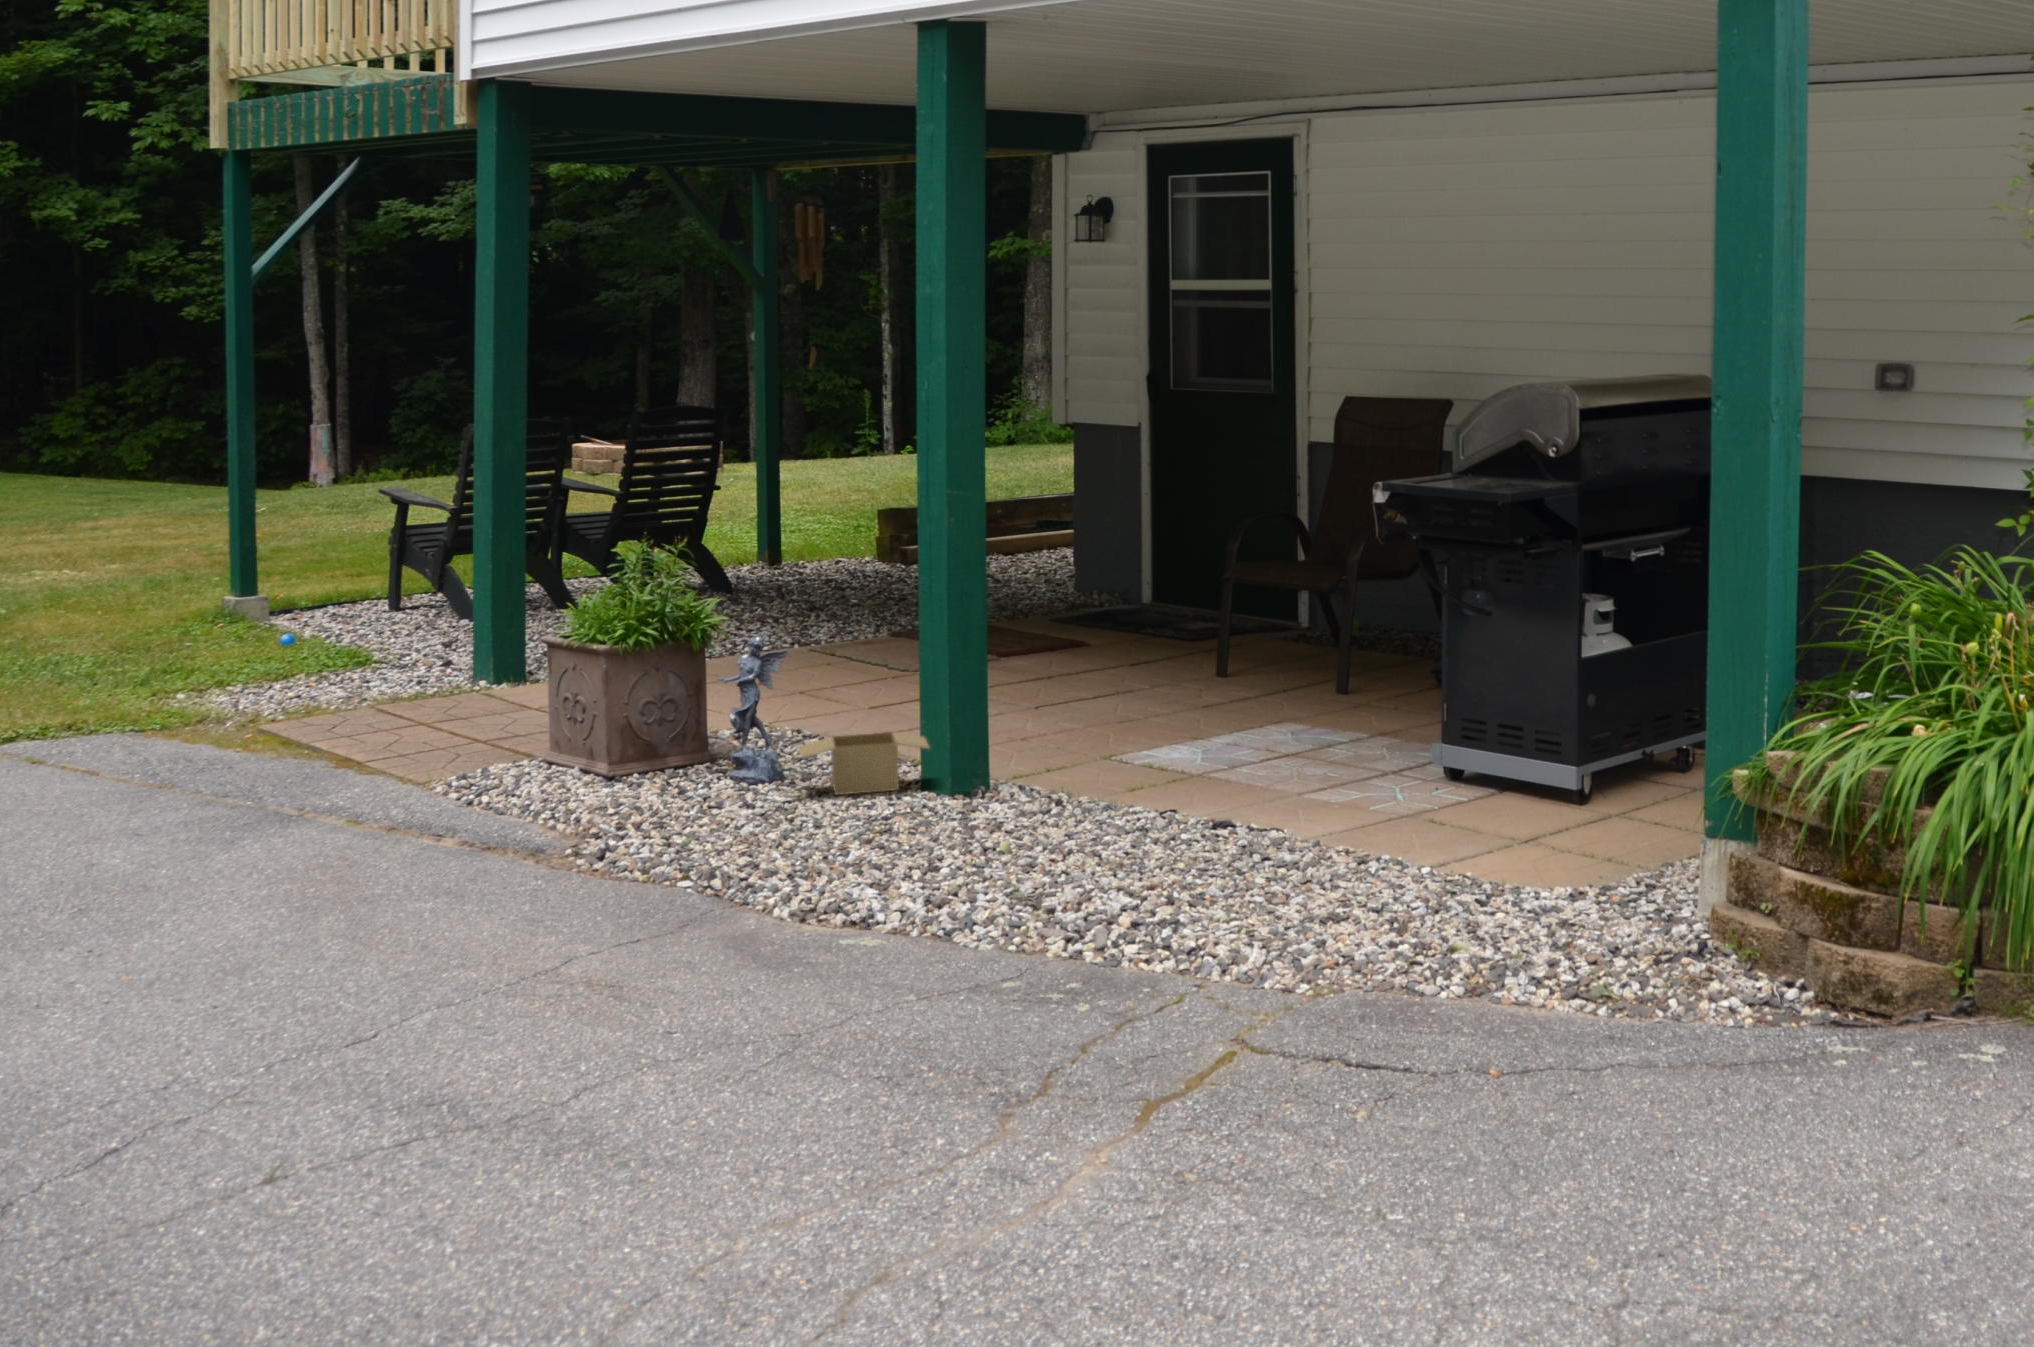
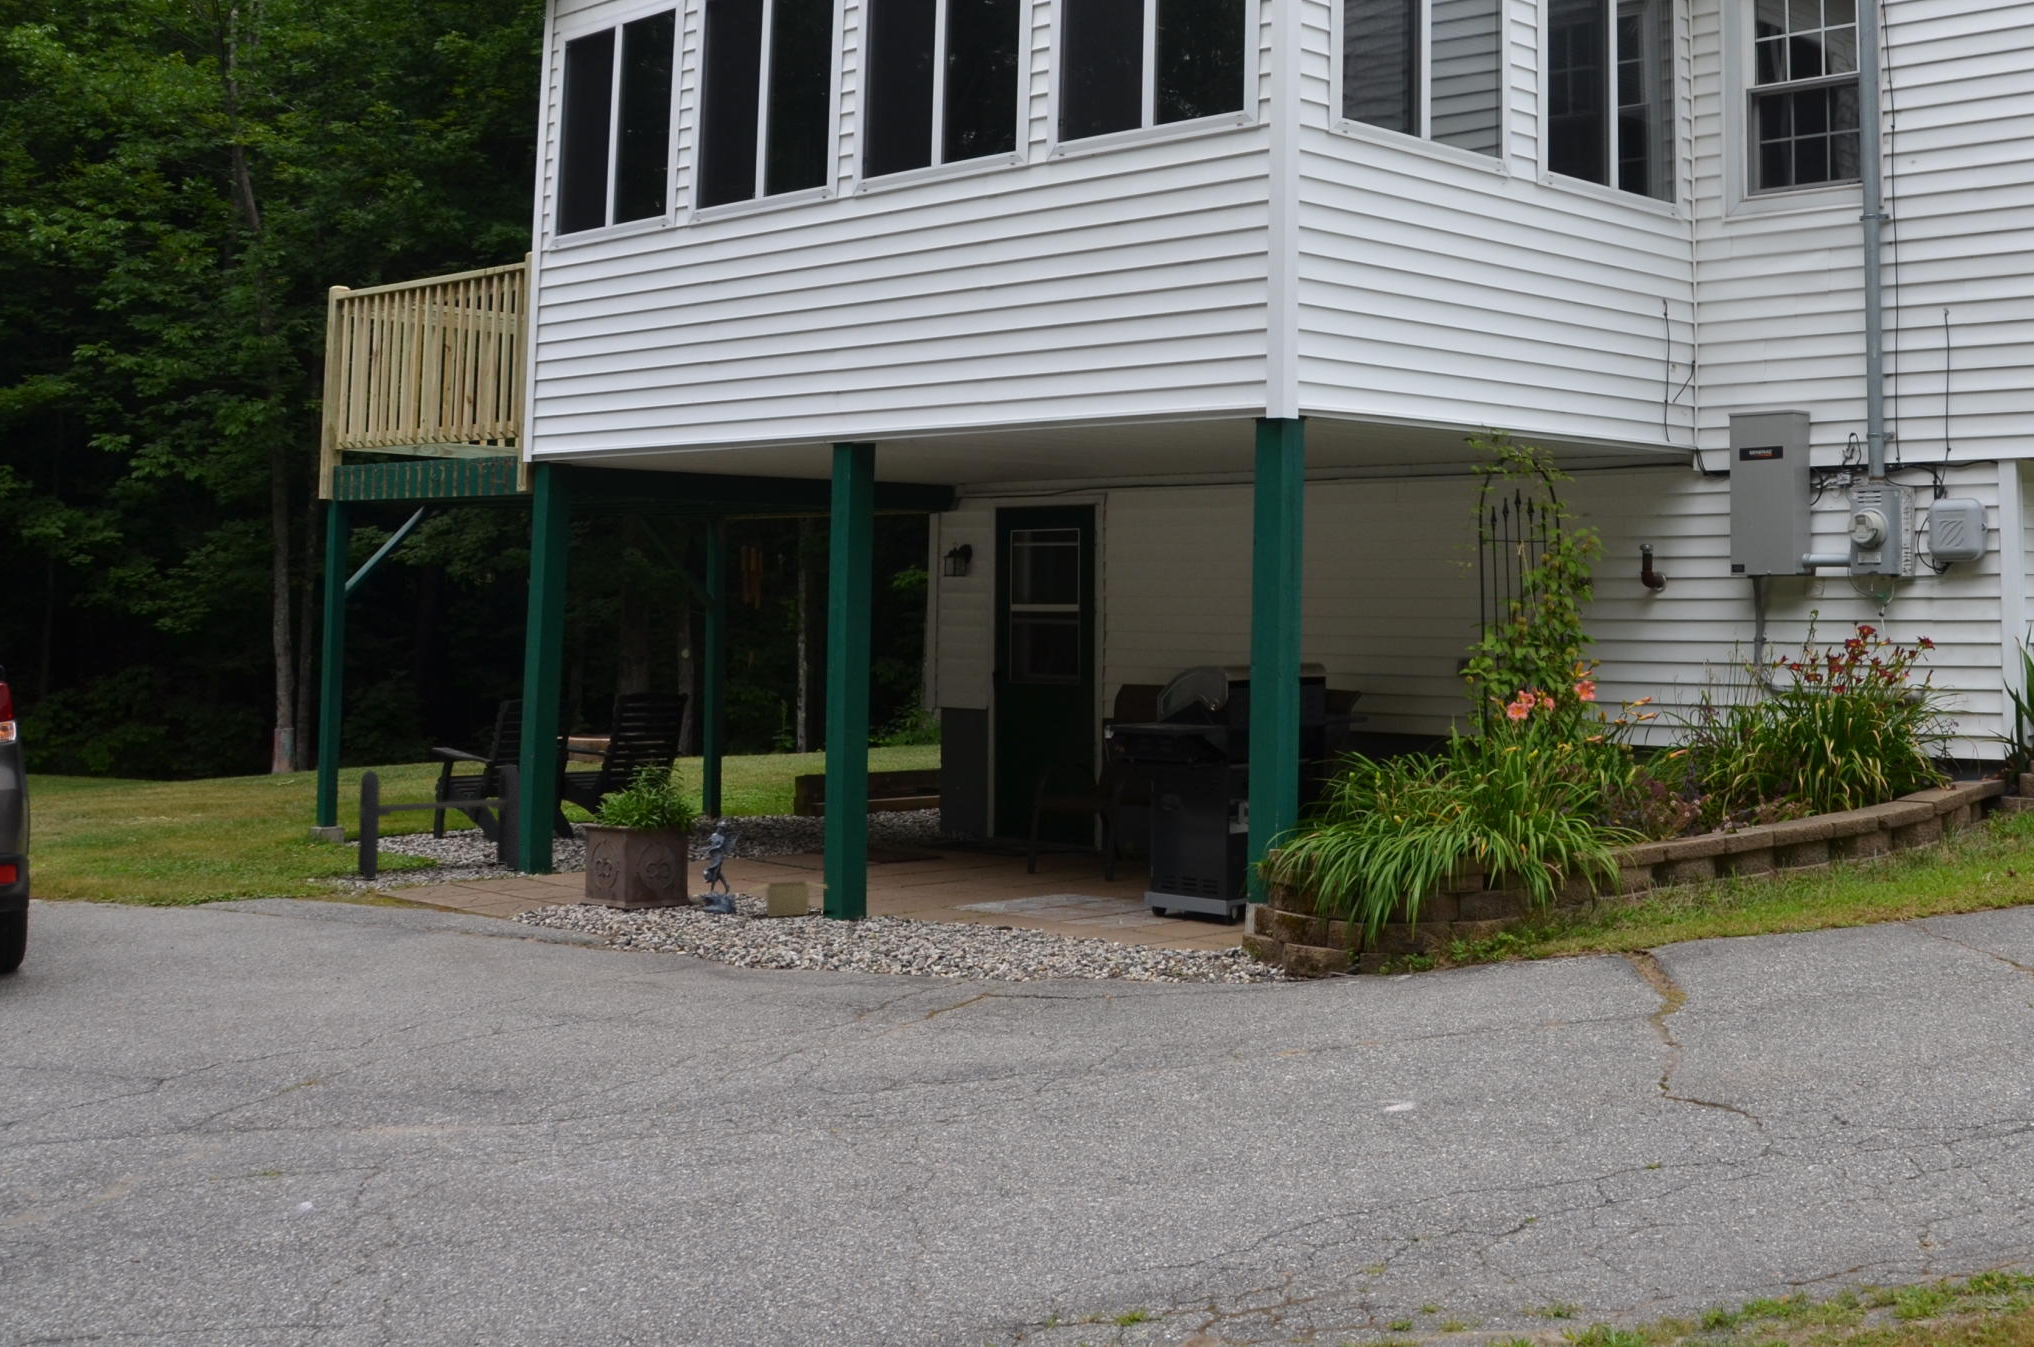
bench: none [264,511,492,680] -> present [358,764,520,880]

